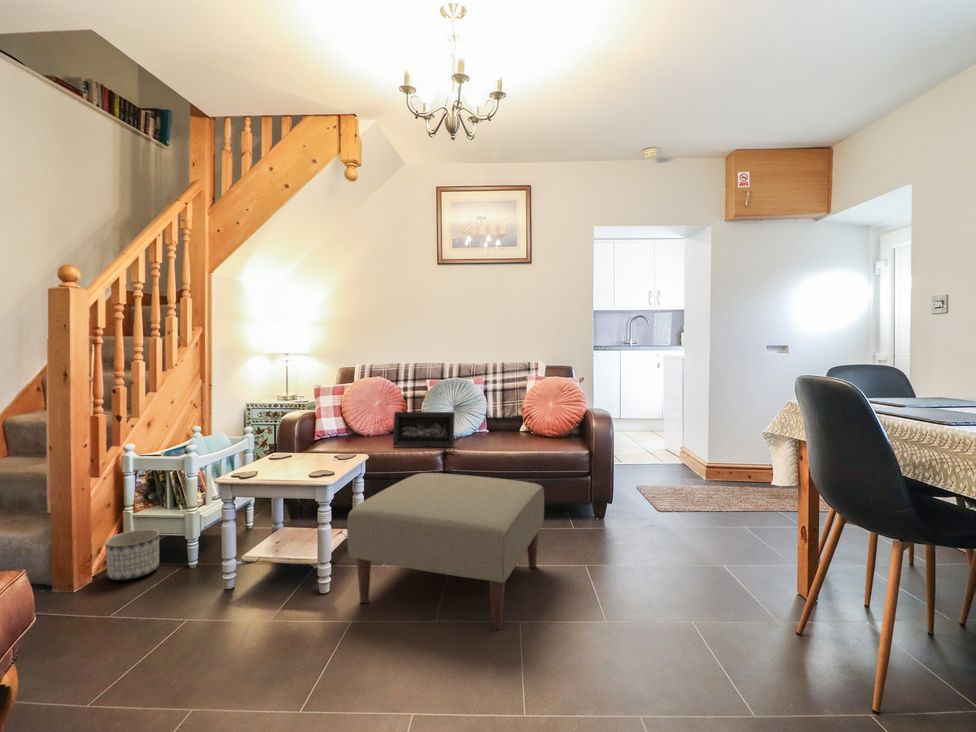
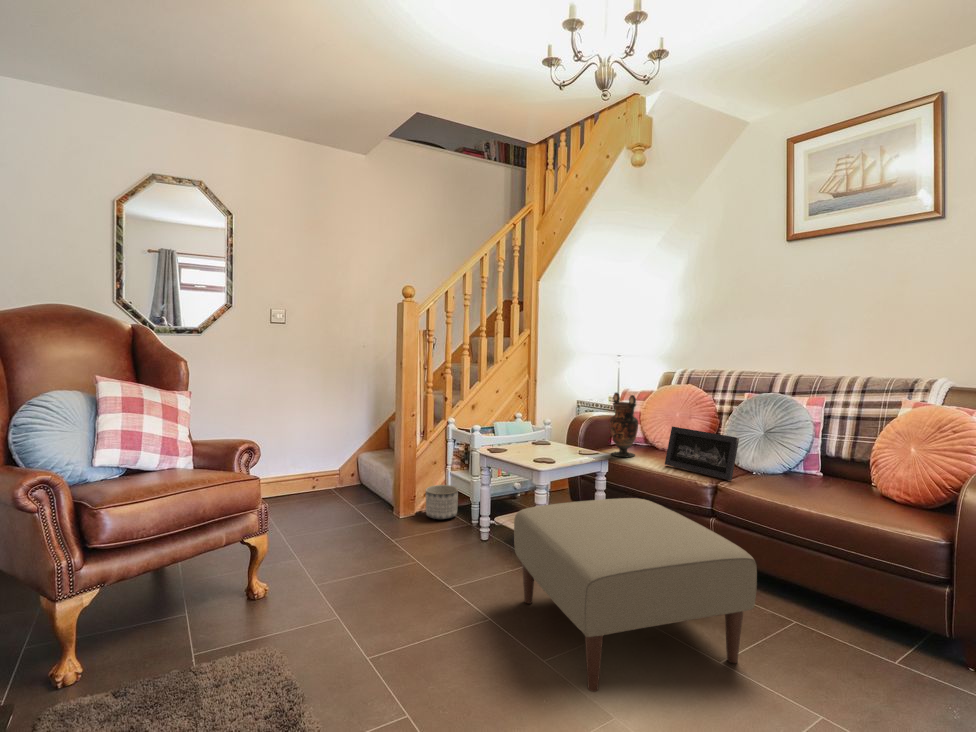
vase: none [328,388,359,449] -> present [610,393,638,457]

